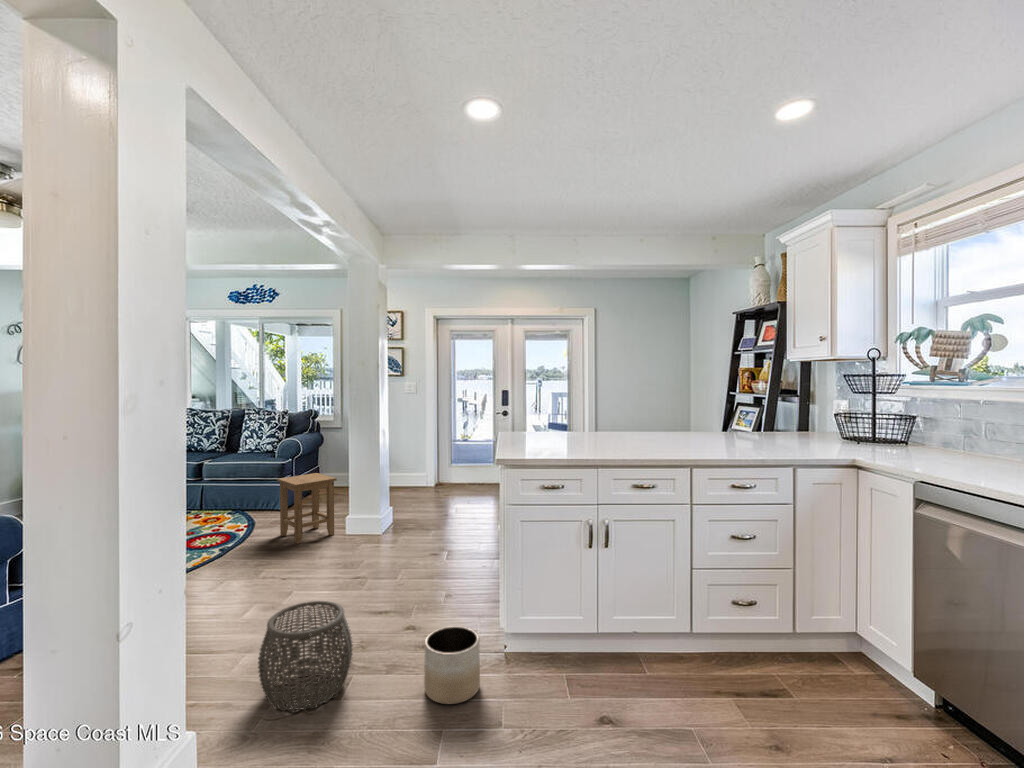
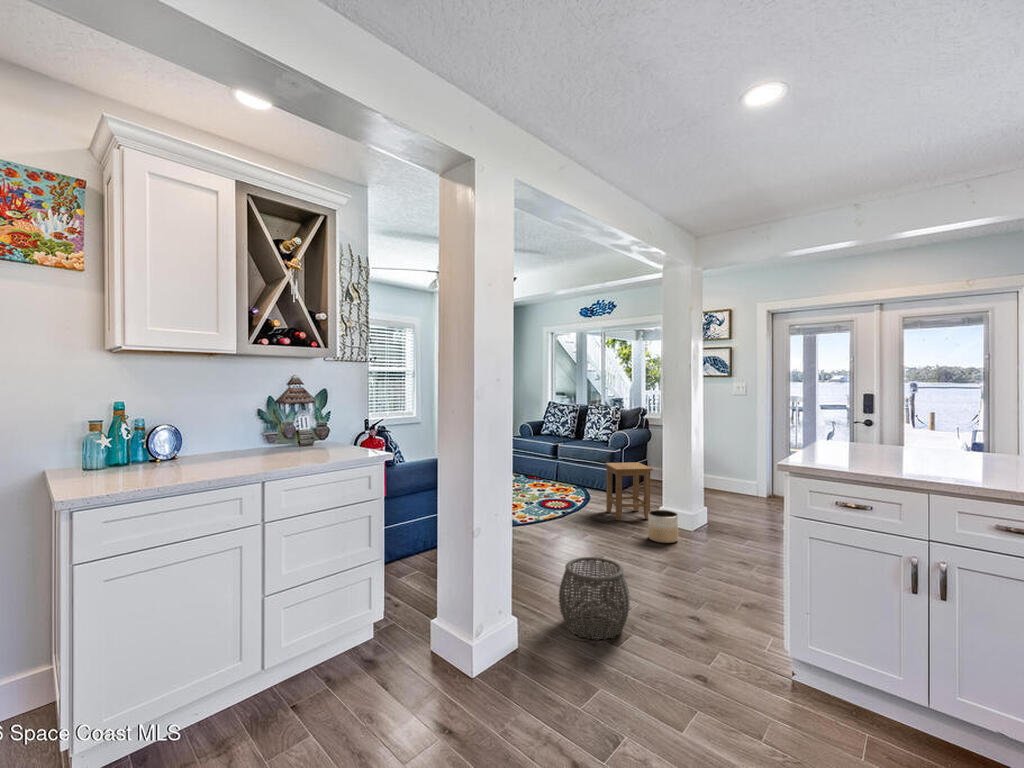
planter: present [424,626,480,704] -> present [648,510,678,543]

